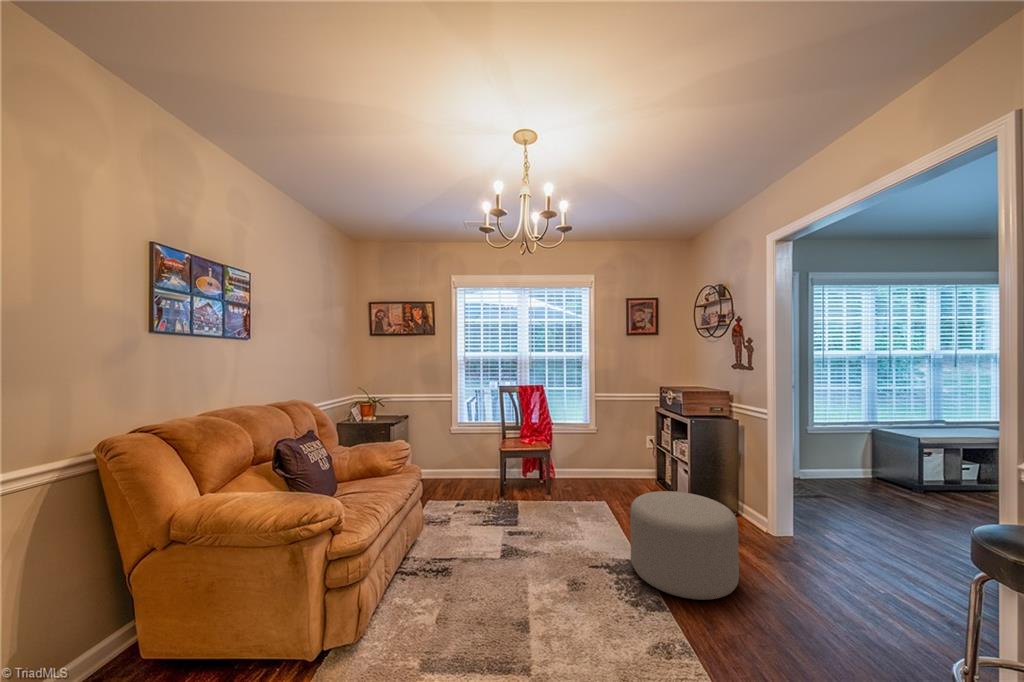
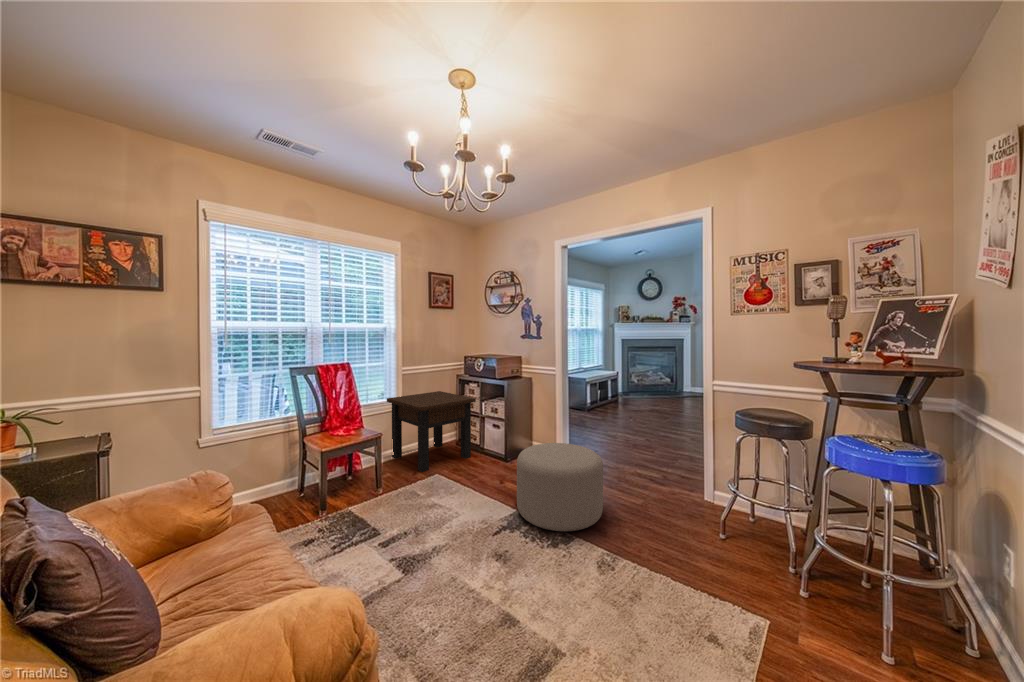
side table: none [582,421,662,497] -> present [387,391,476,472]

